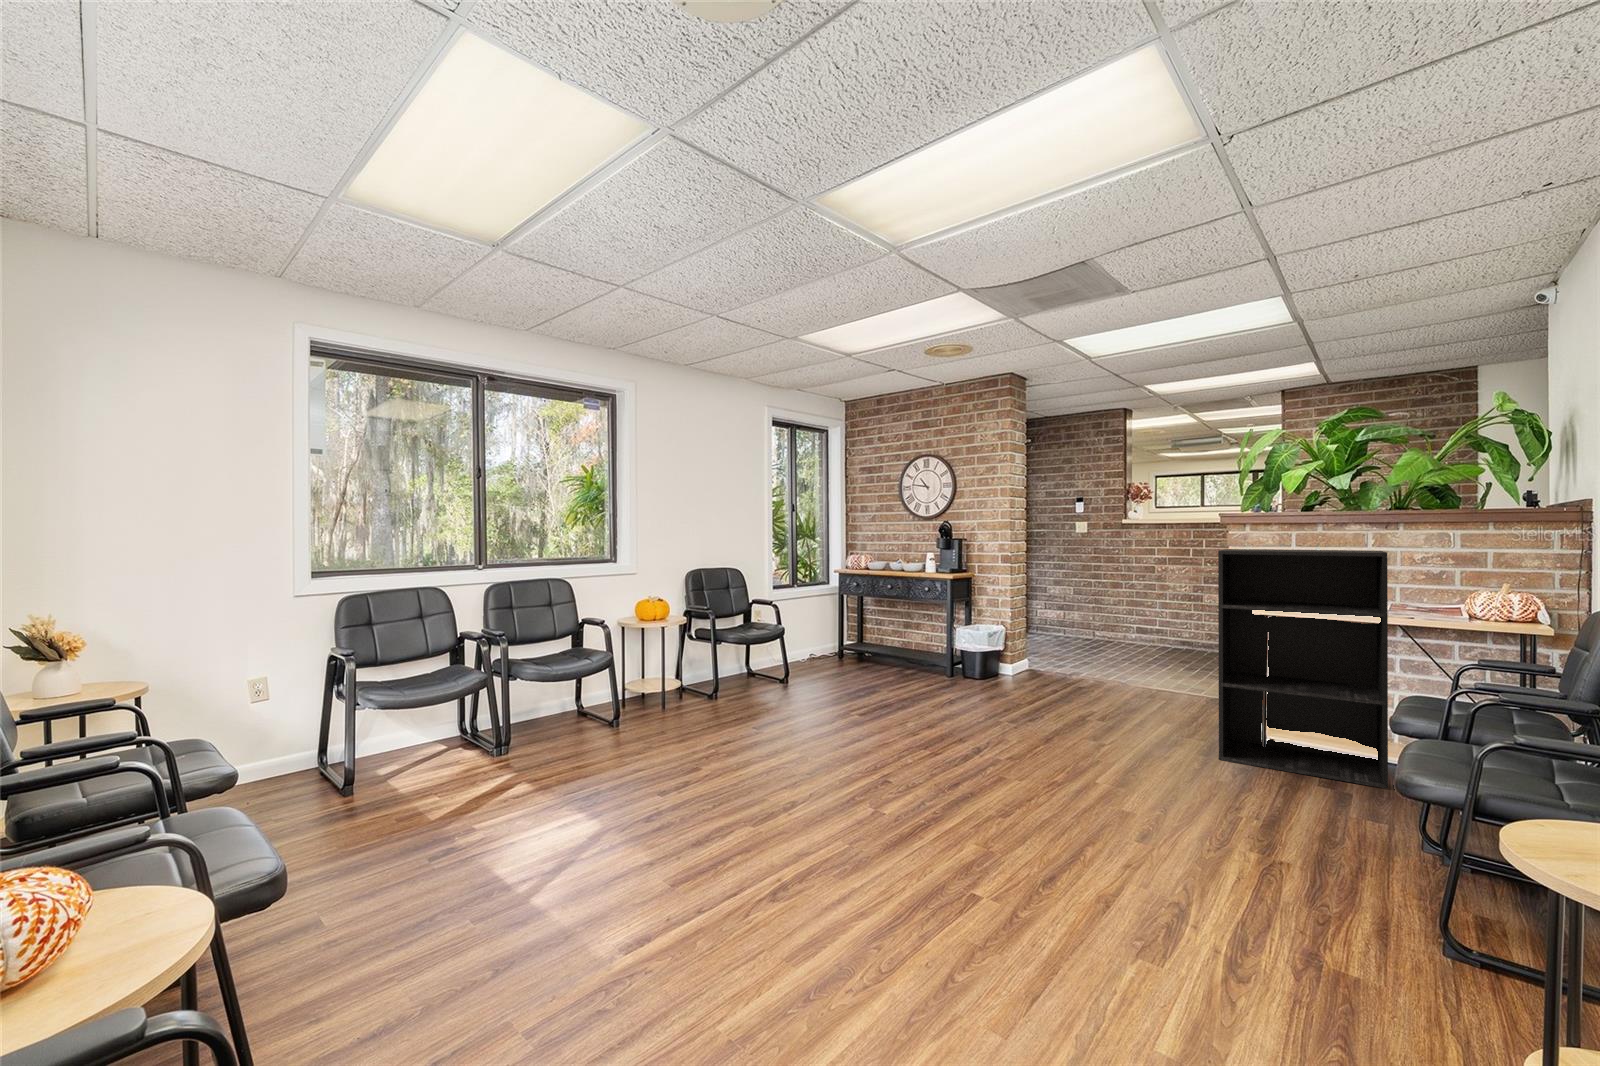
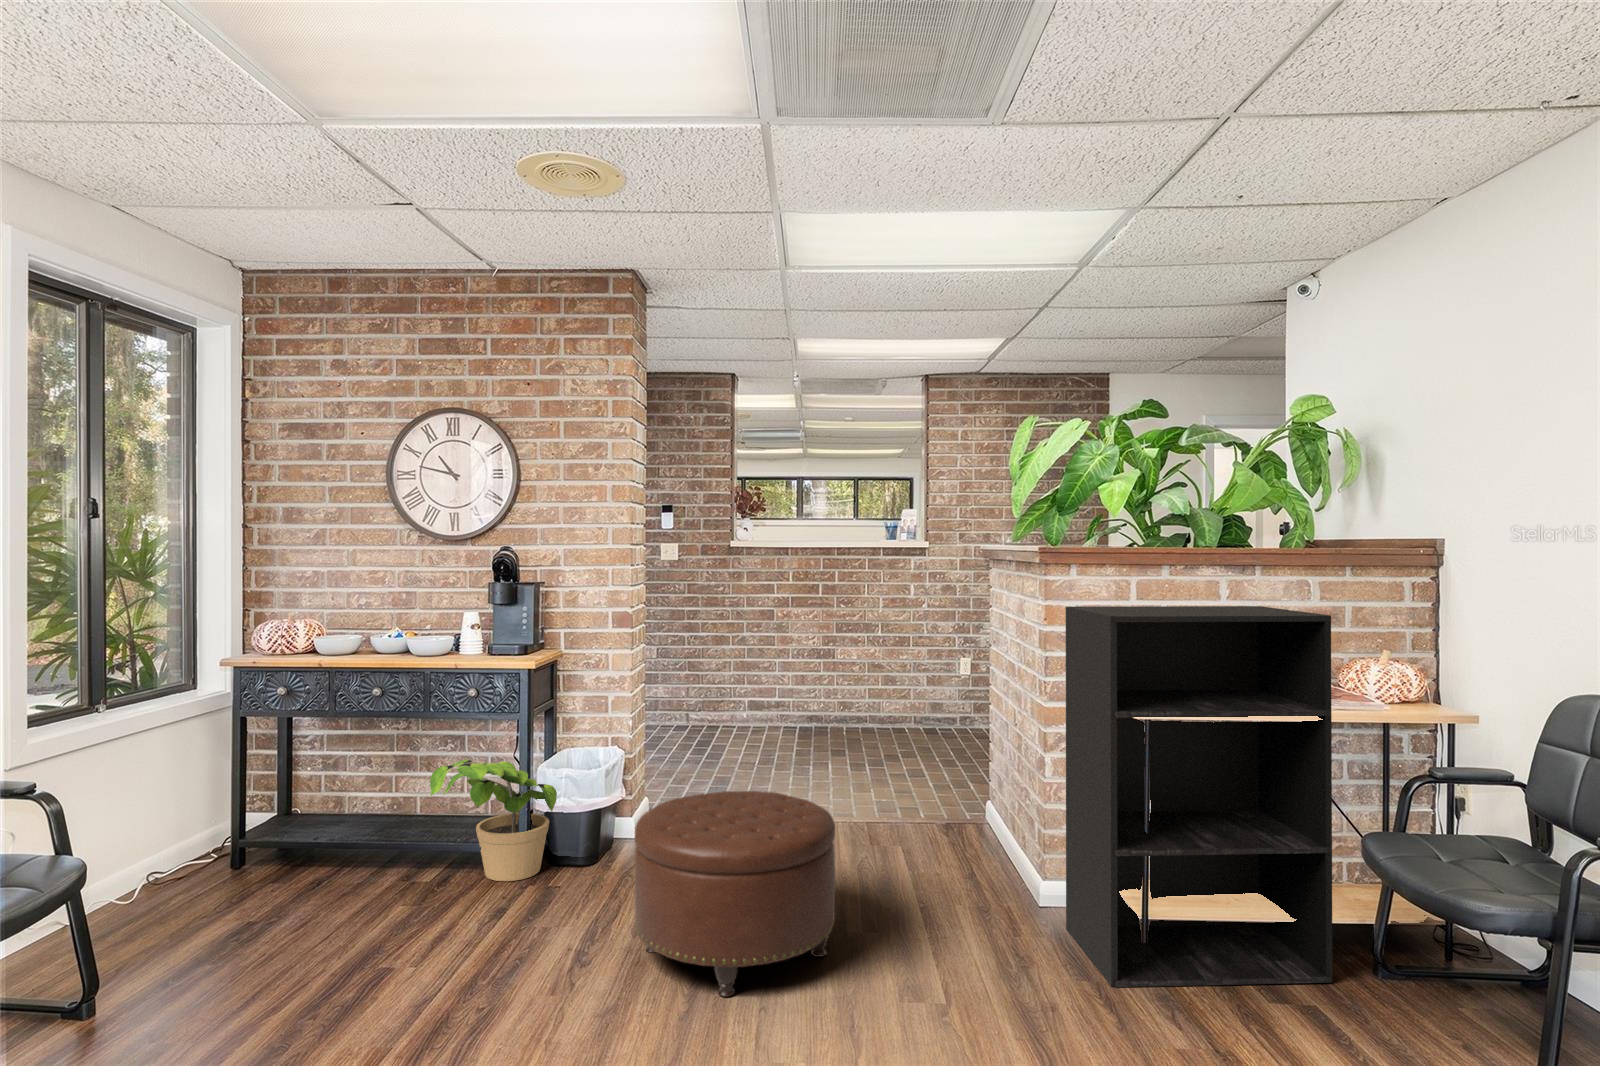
potted plant: none [903,618,966,679] -> present [430,760,557,881]
ottoman: none [974,640,1076,723] -> present [635,791,835,997]

